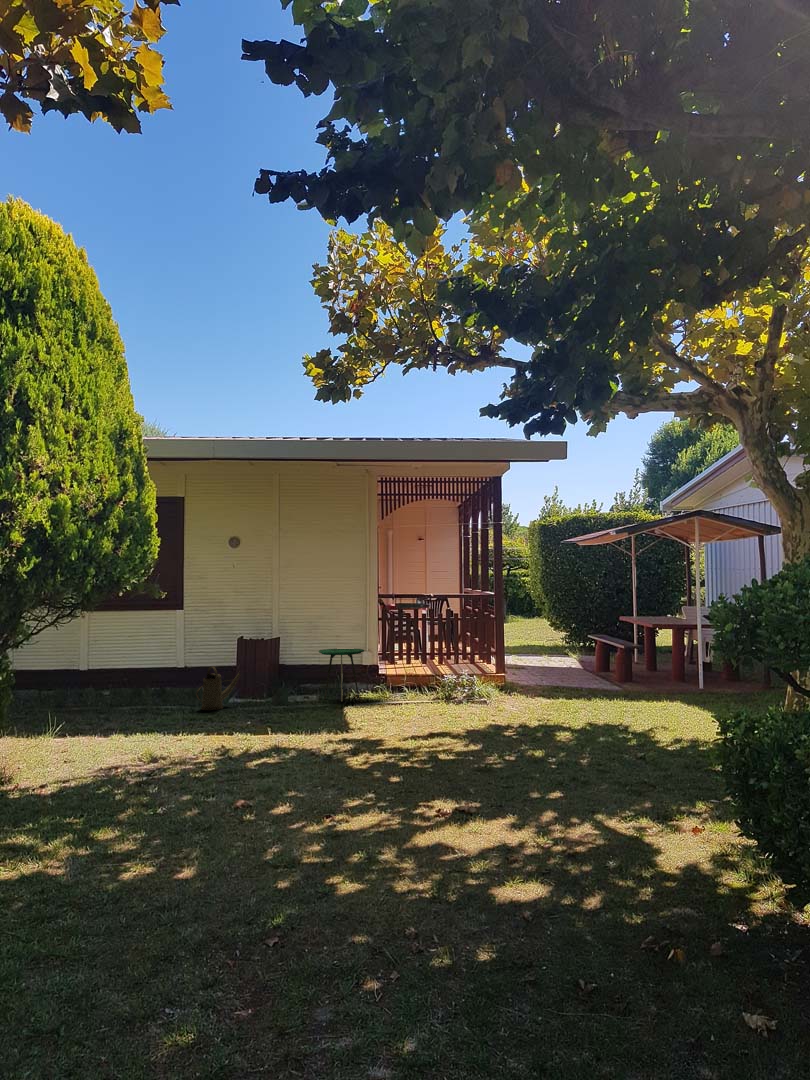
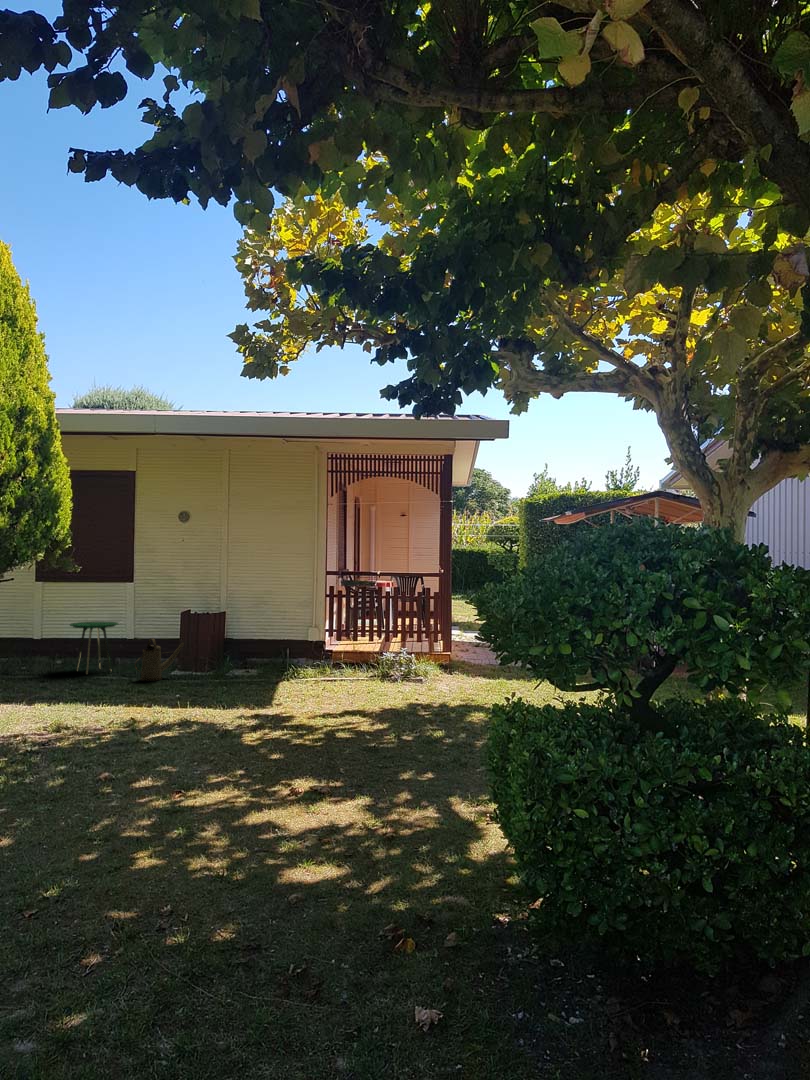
side table: present [319,648,364,701] -> present [70,622,118,674]

